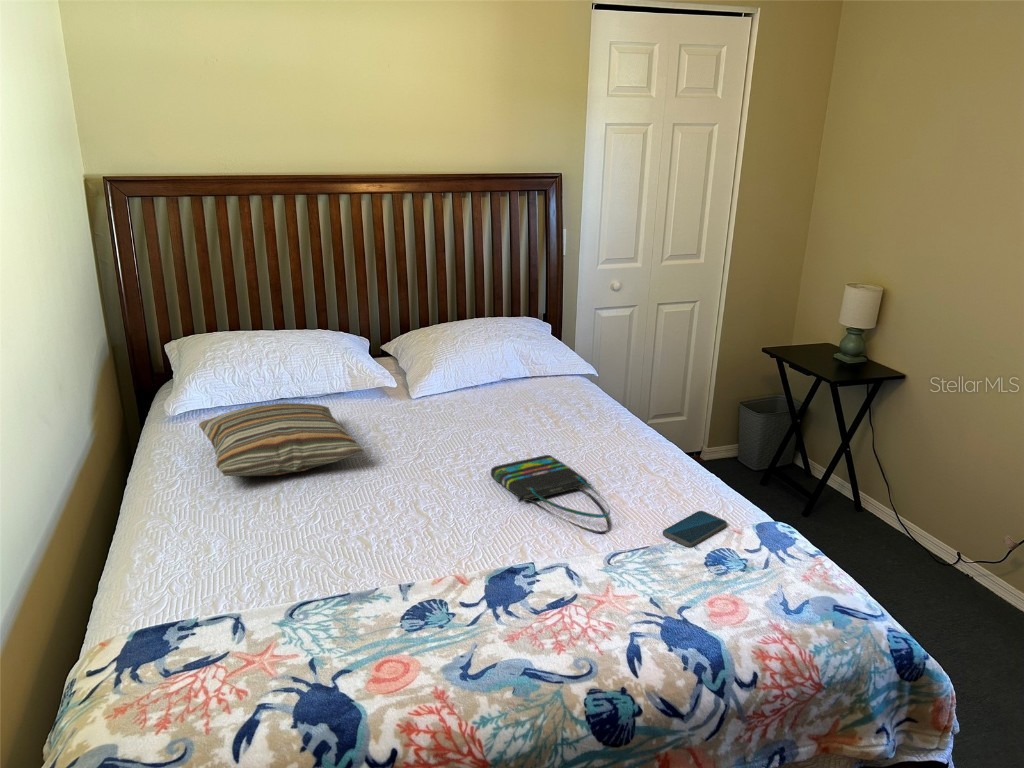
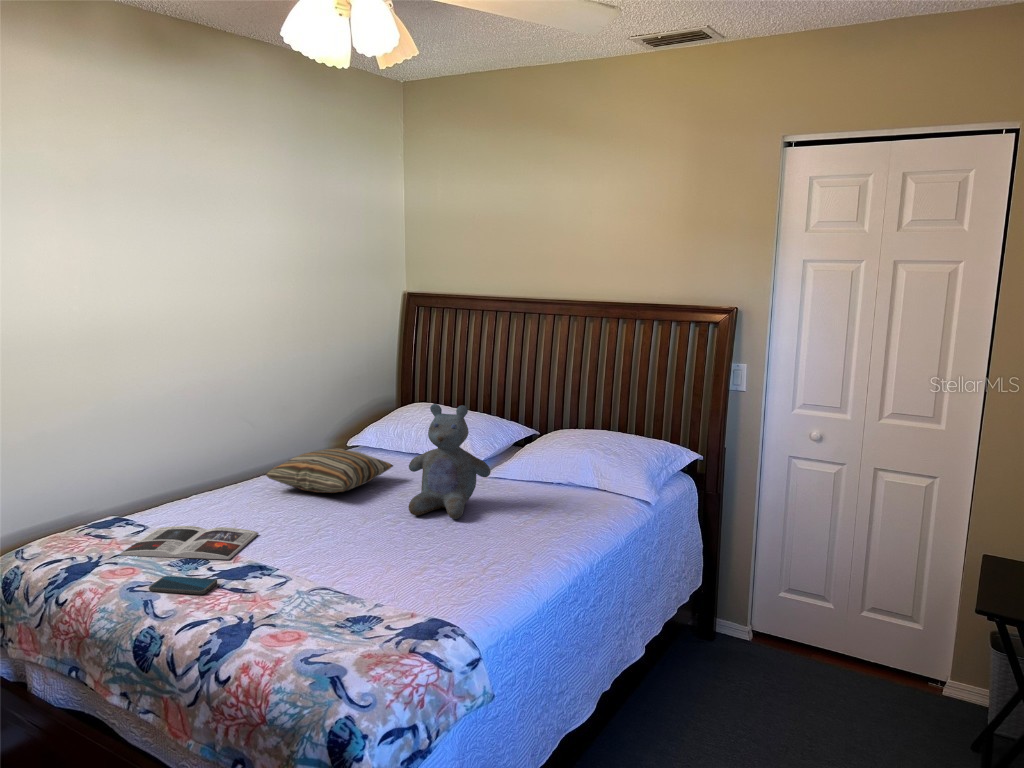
stuffed bear: none [411,308,515,453] -> present [409,404,491,519]
tote bag: present [491,455,610,534] -> none [346,523,439,579]
smartphone: present [663,511,727,547] -> present [149,576,217,594]
magazine: none [243,541,452,660] -> present [119,526,258,559]

